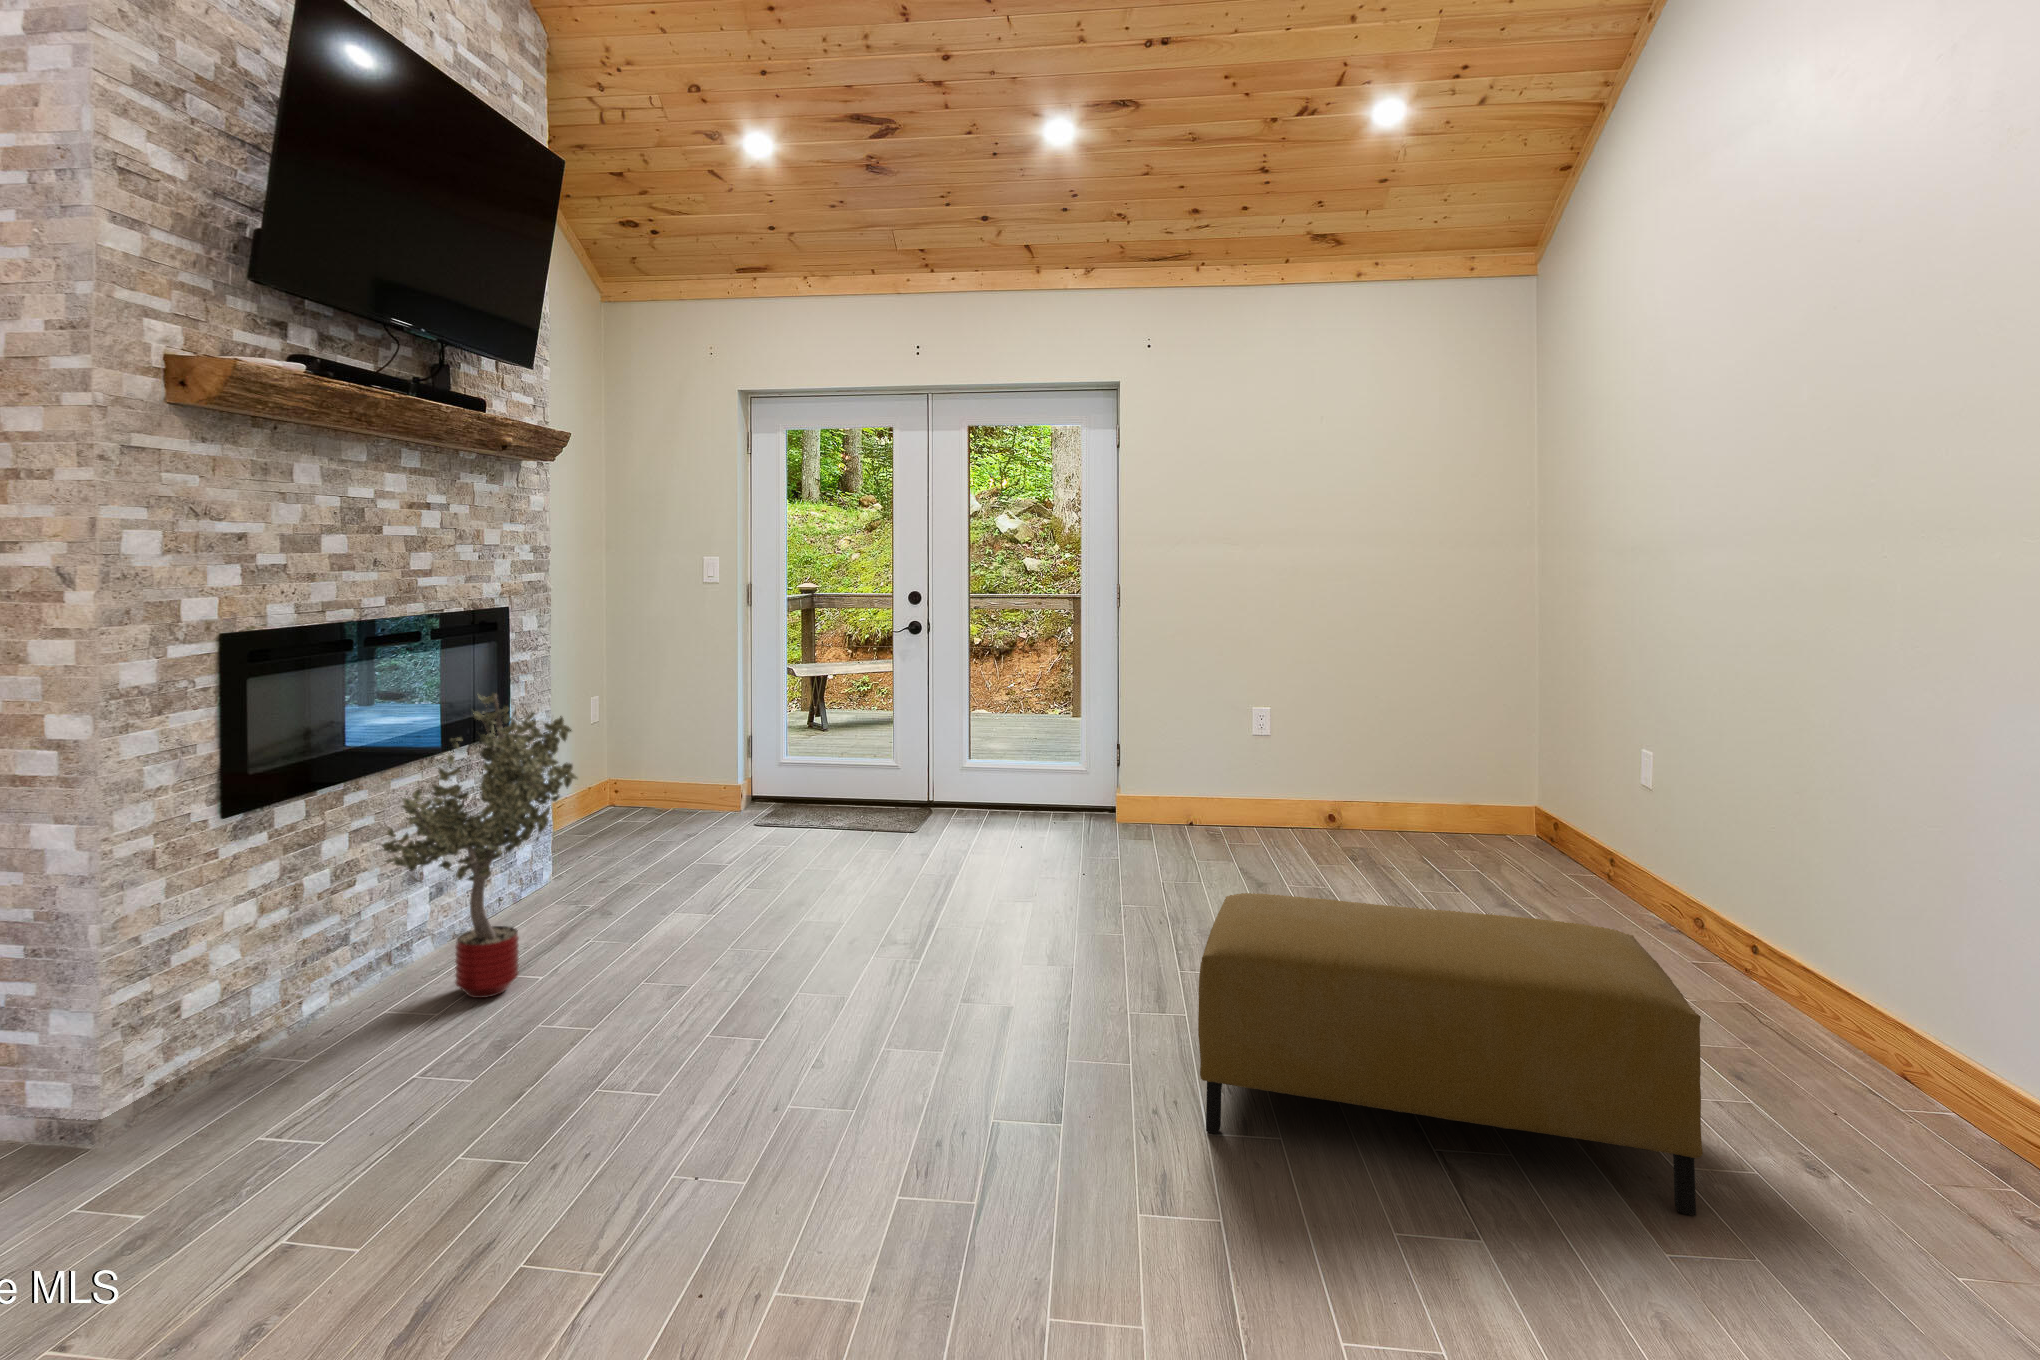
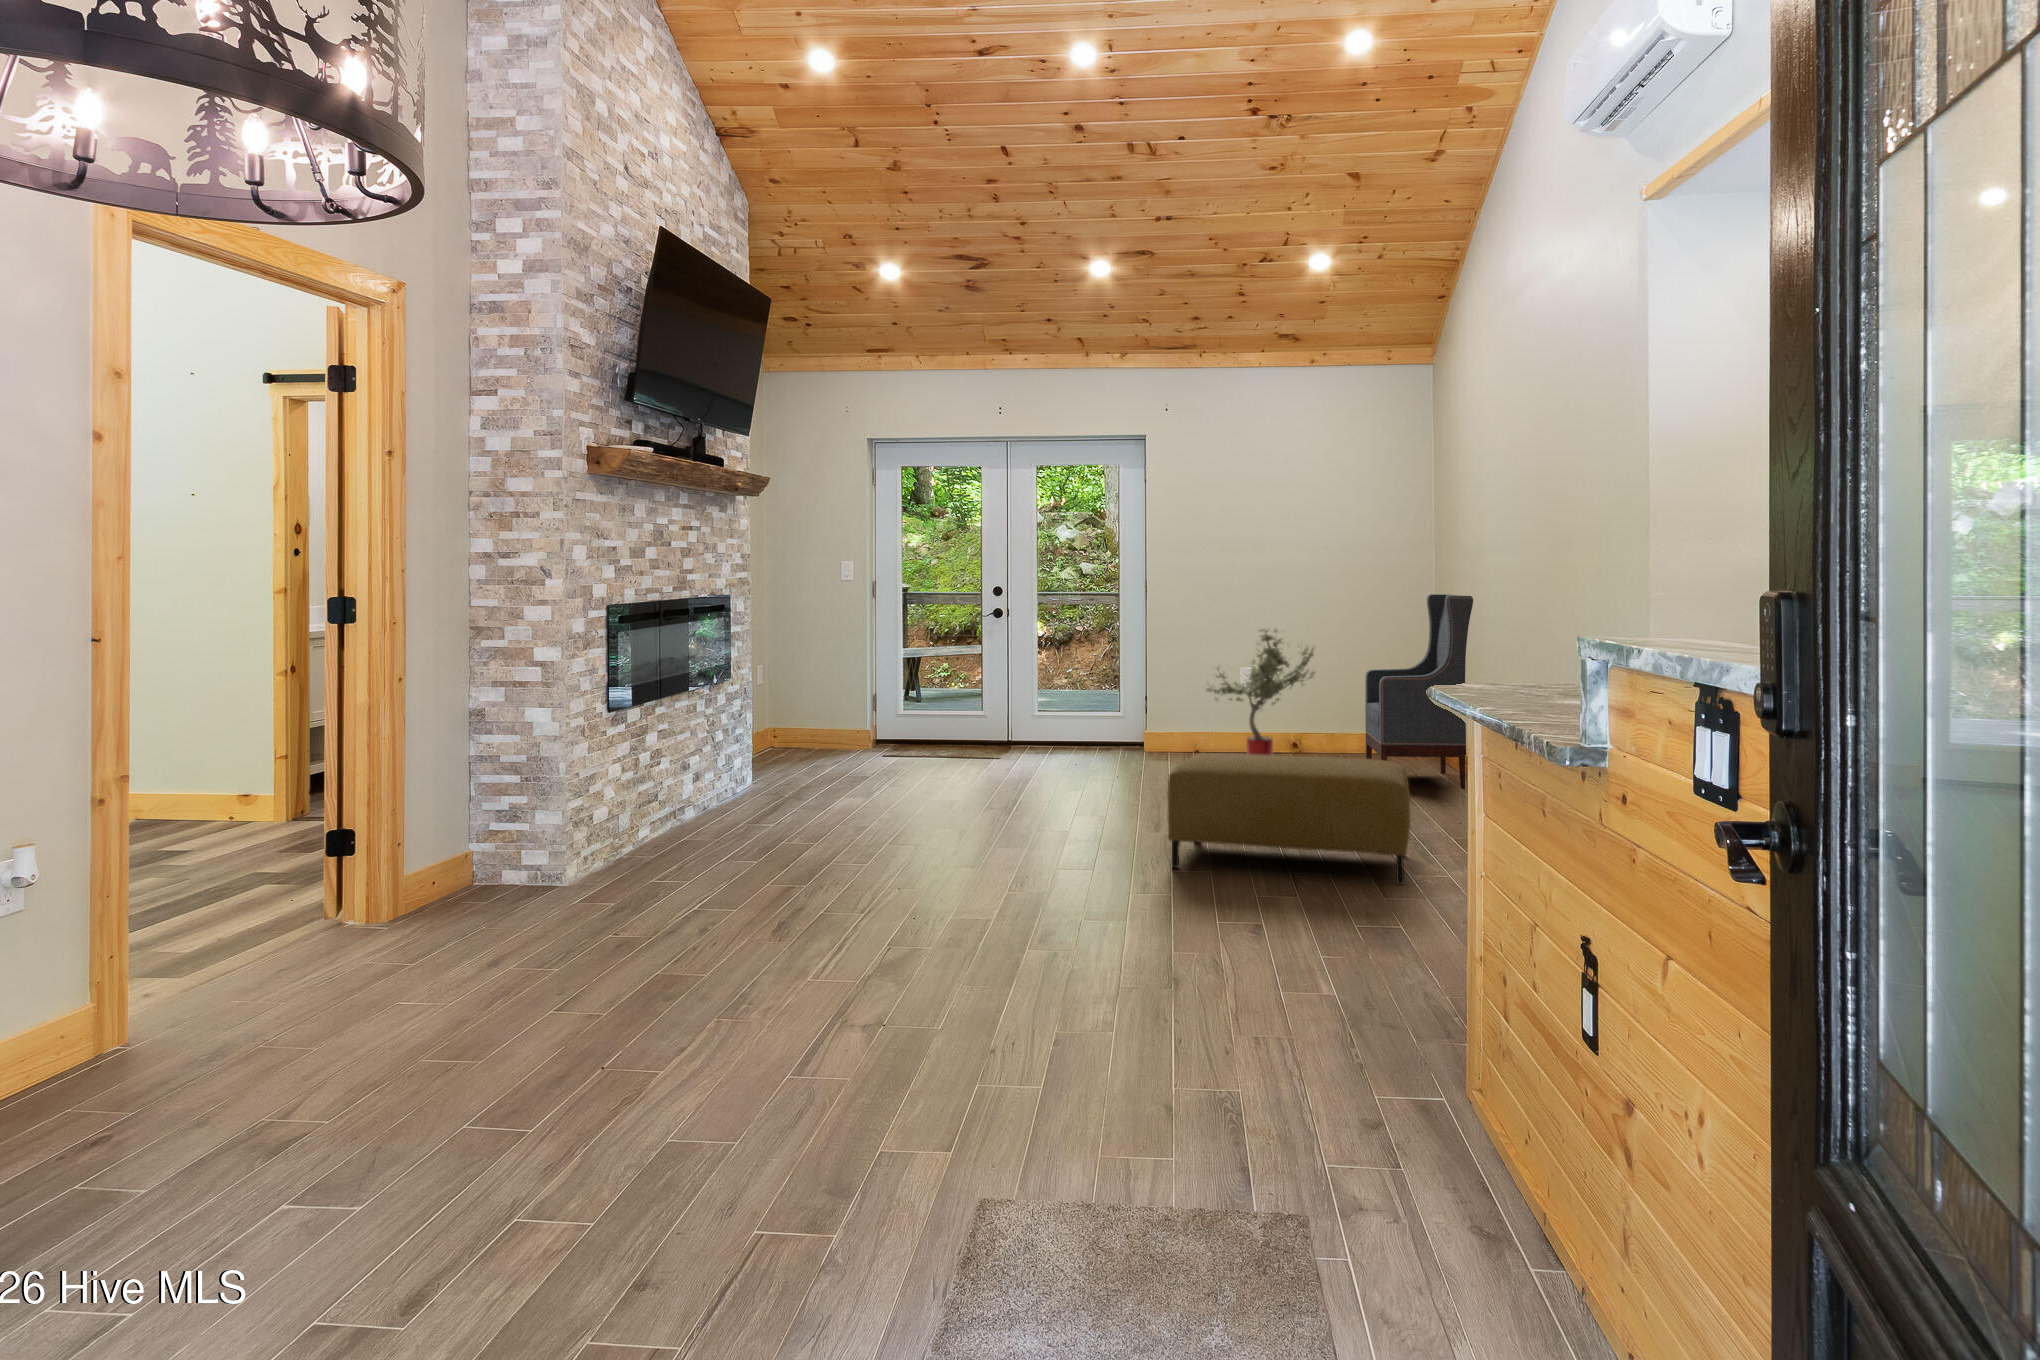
armchair: none [1449,606,1640,910] -> present [1365,594,1473,789]
potted tree: present [380,693,577,998] -> present [1206,629,1314,755]

